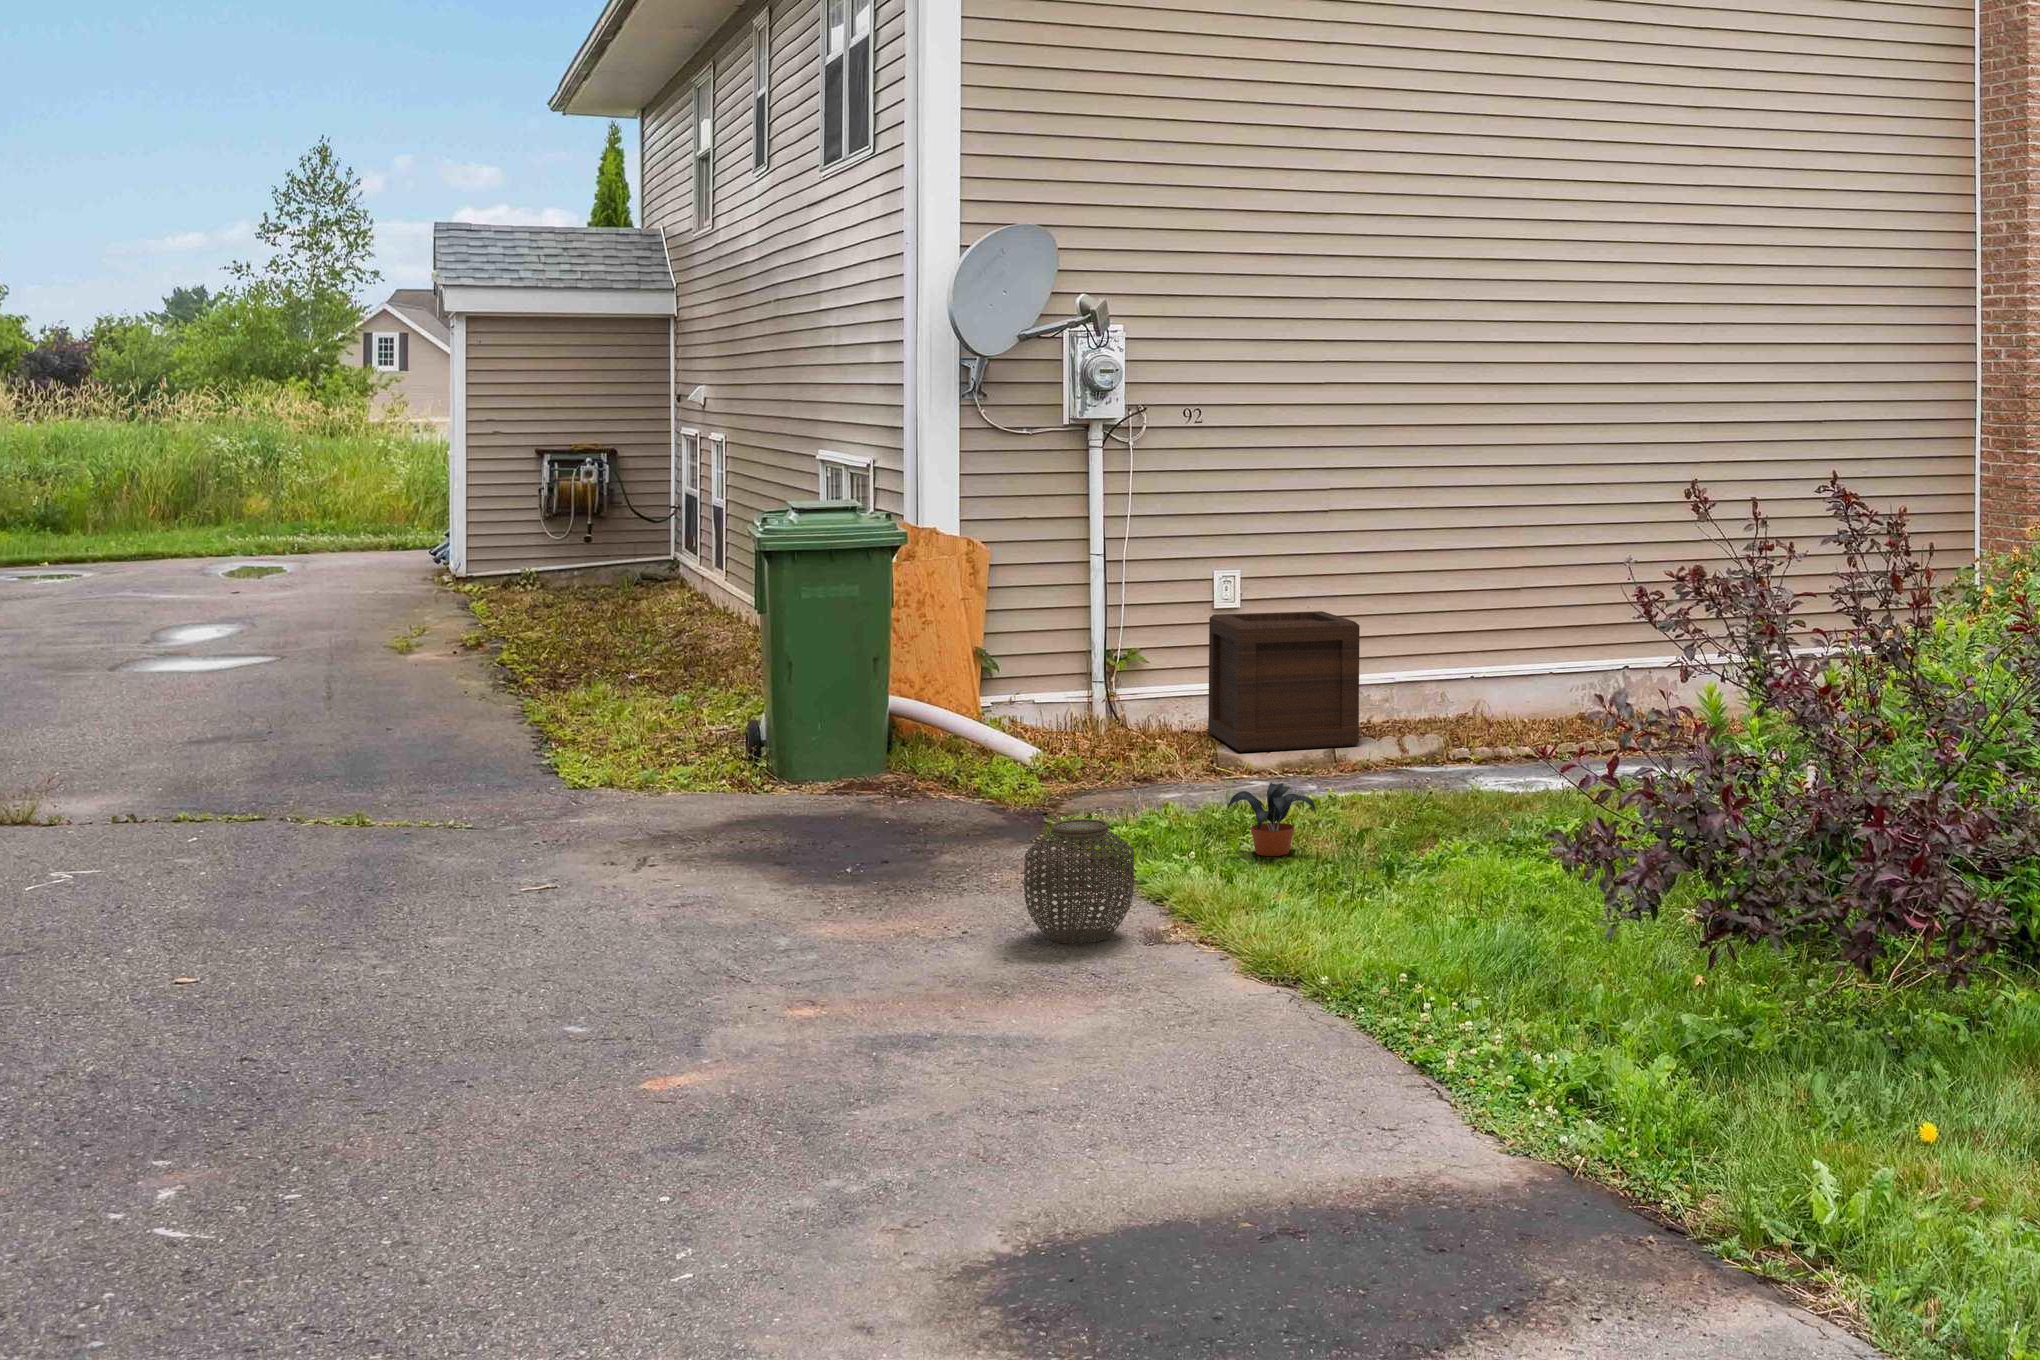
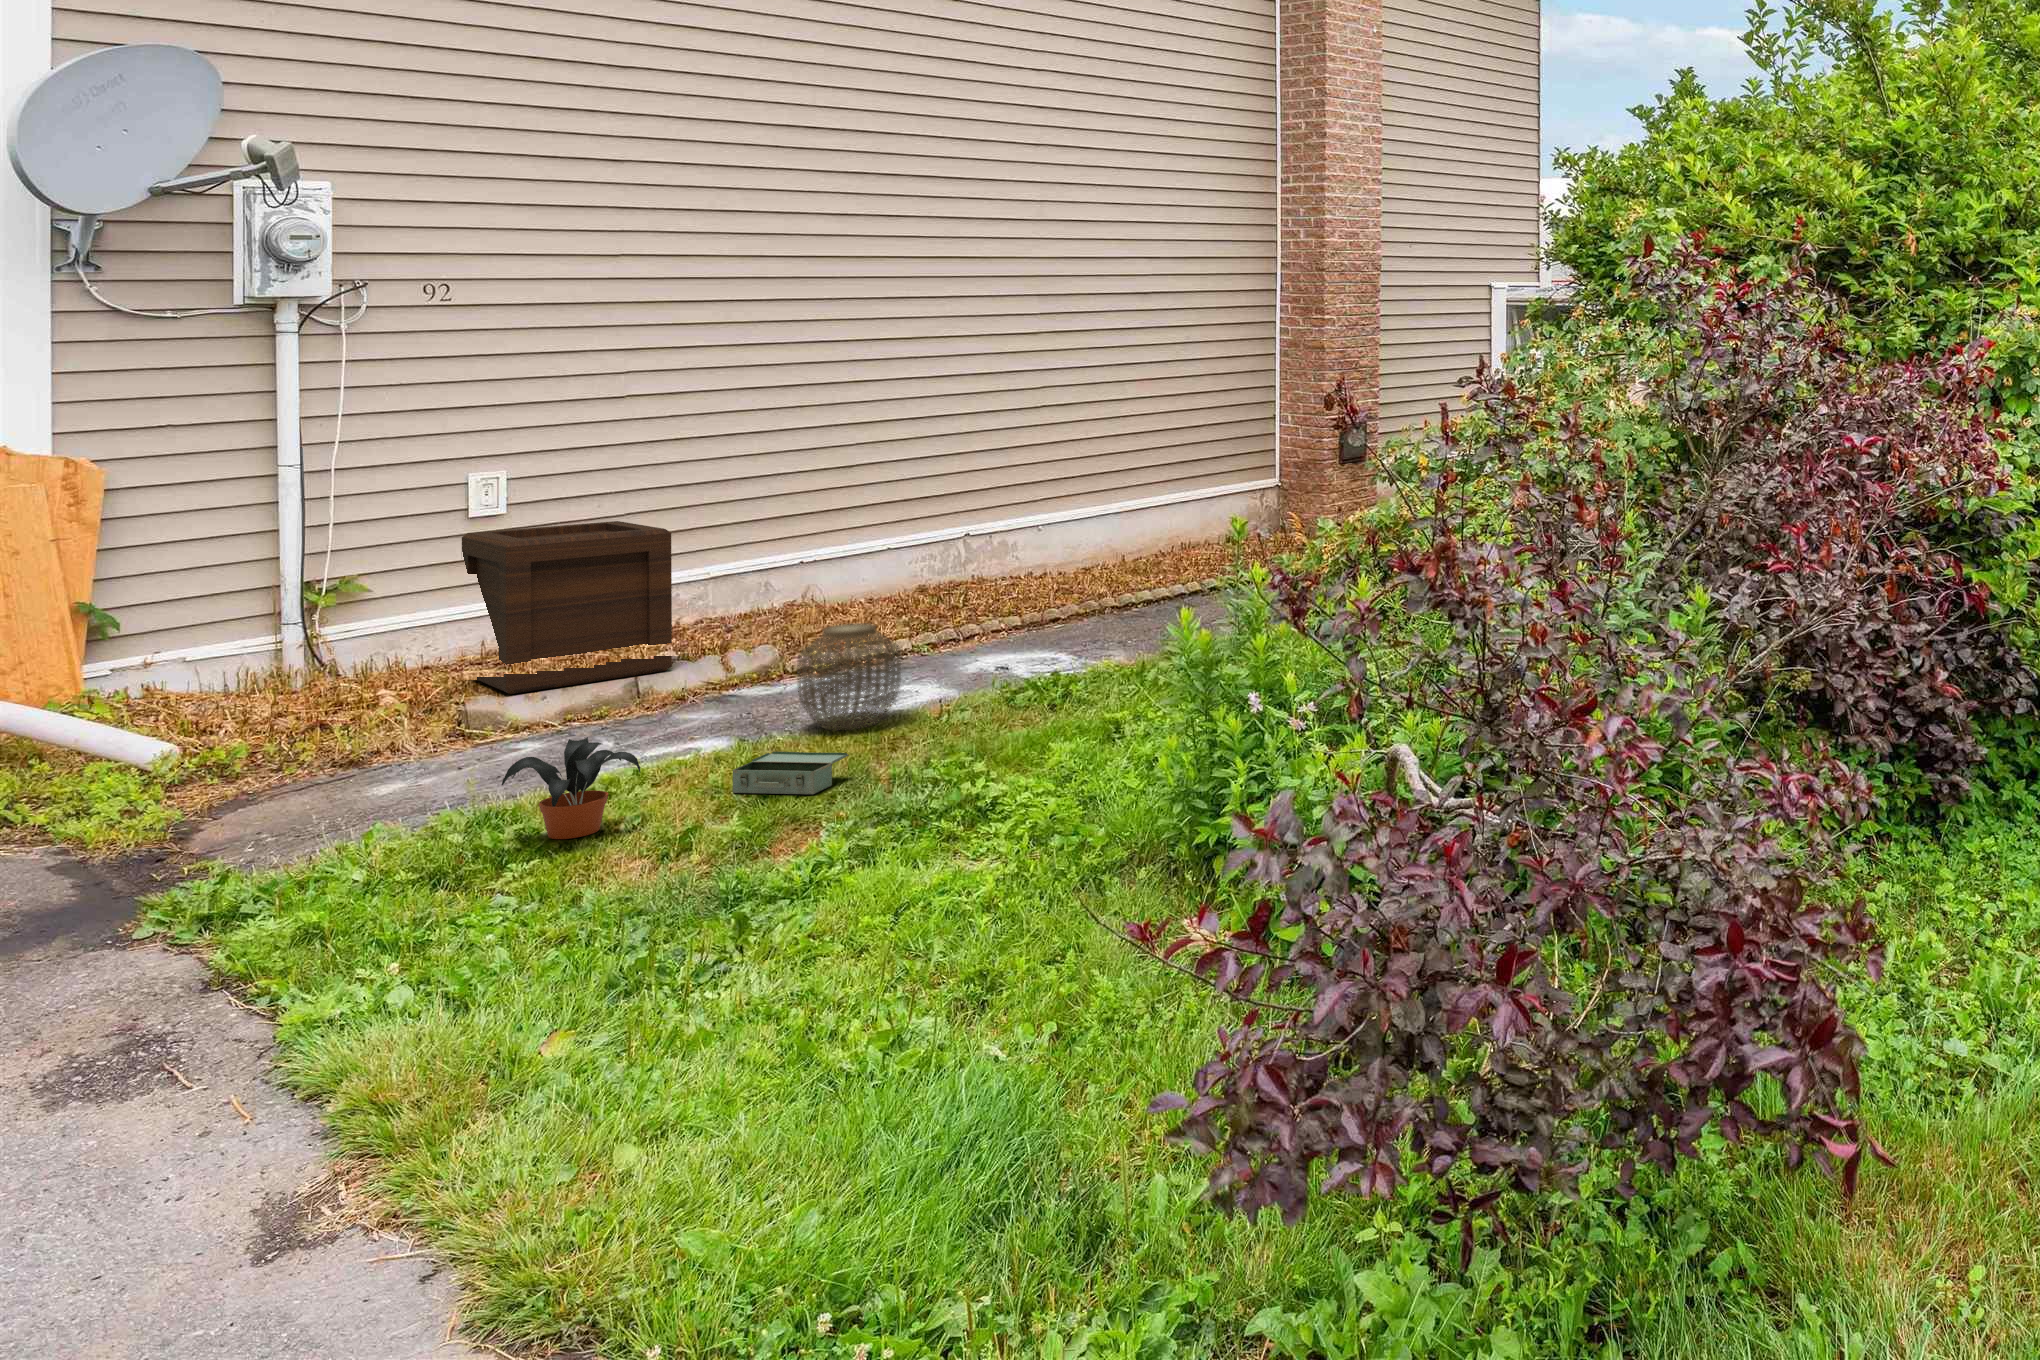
toolbox: none [1381,814,1466,849] -> present [733,752,848,794]
woven basket: present [1024,819,1134,944] -> present [797,623,900,730]

